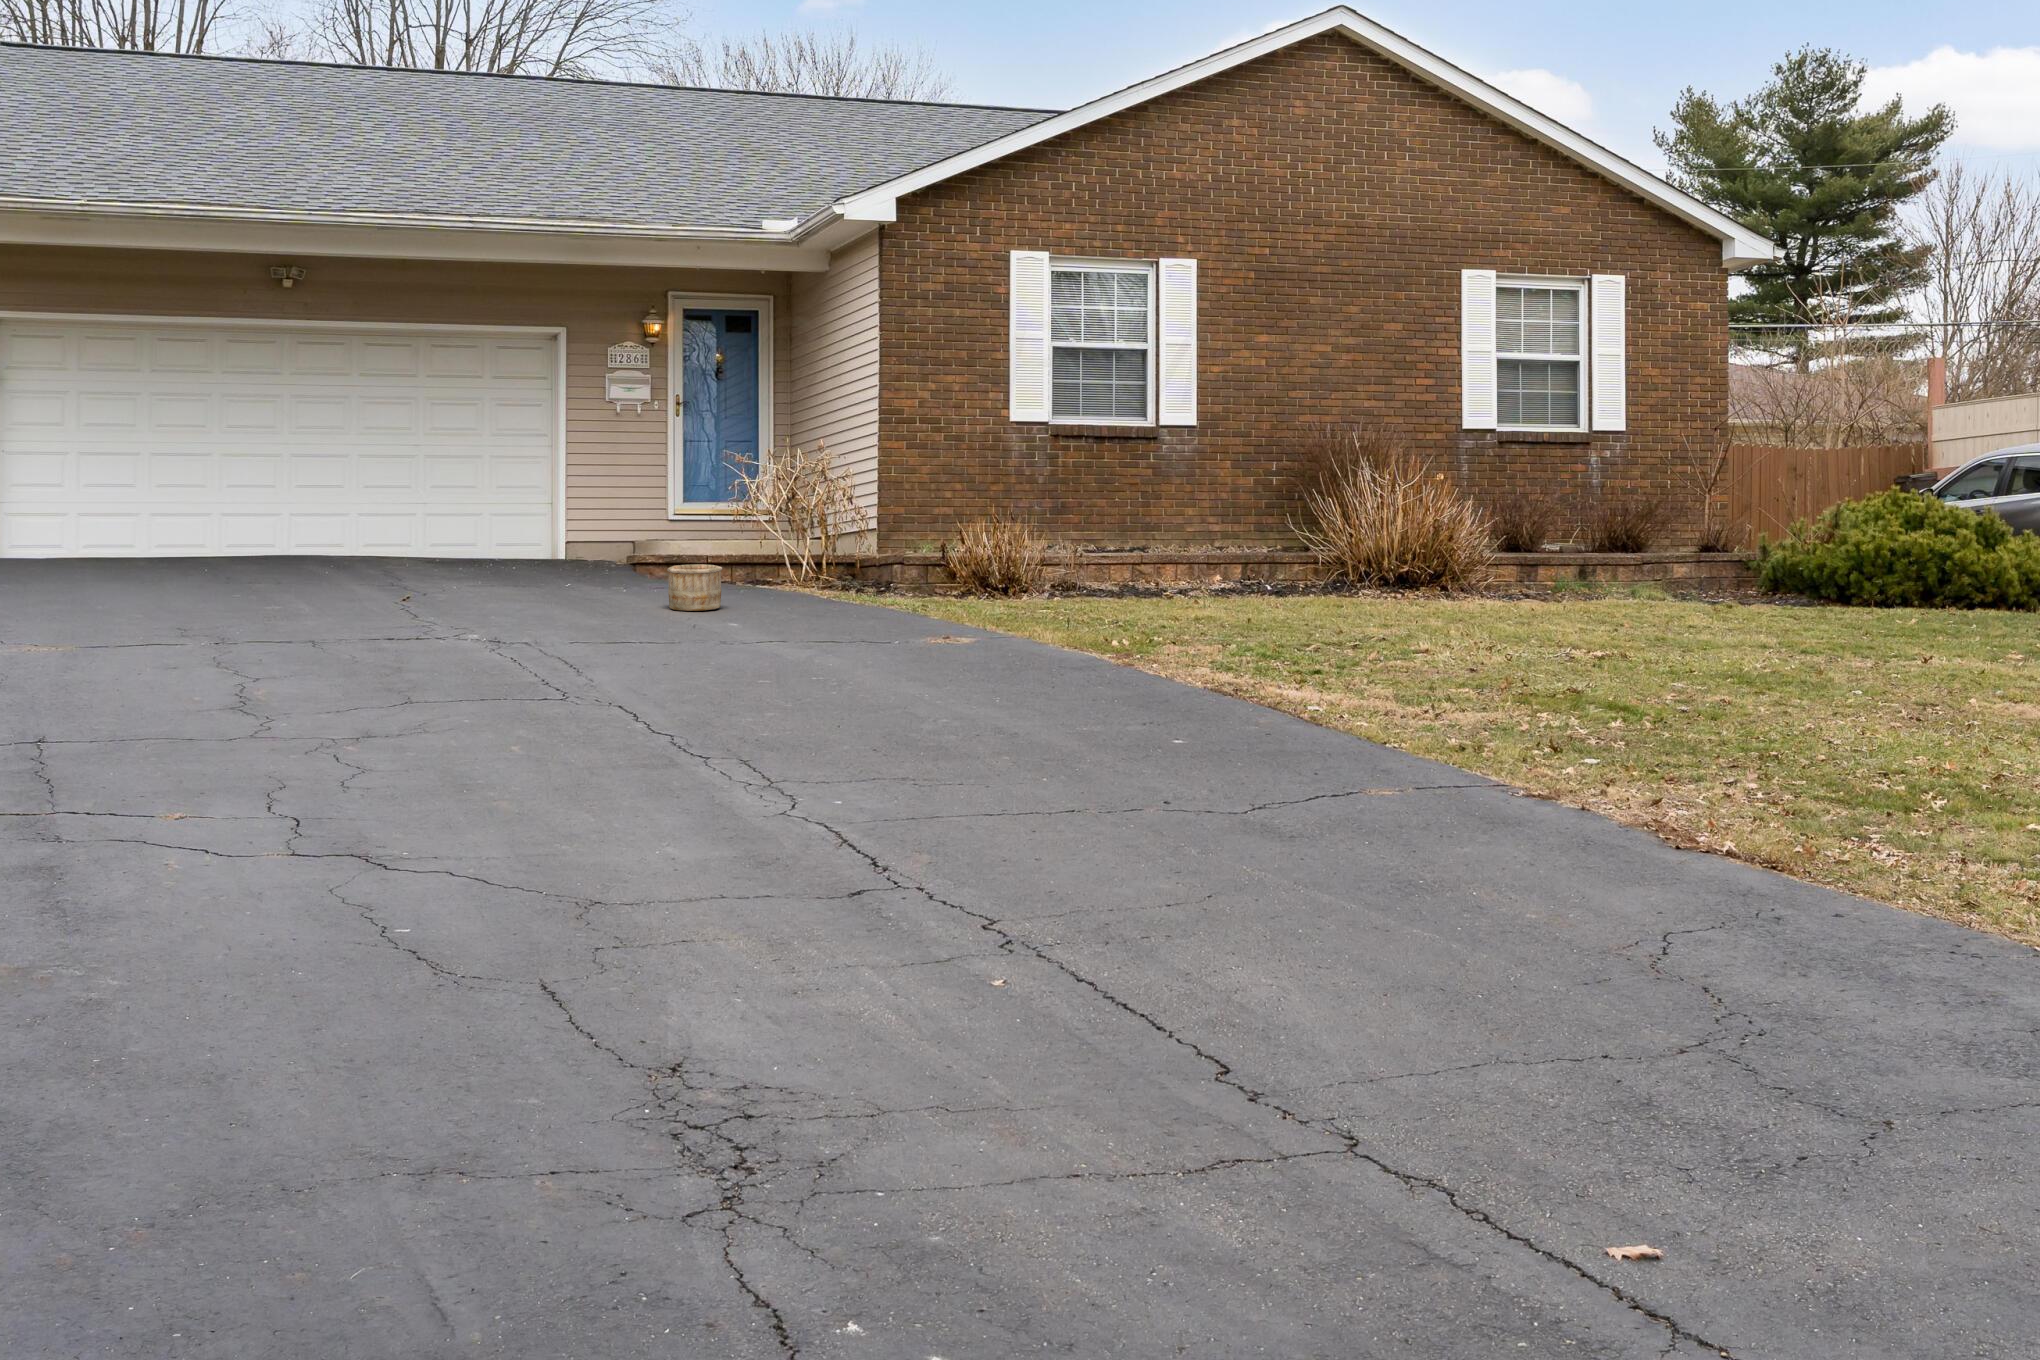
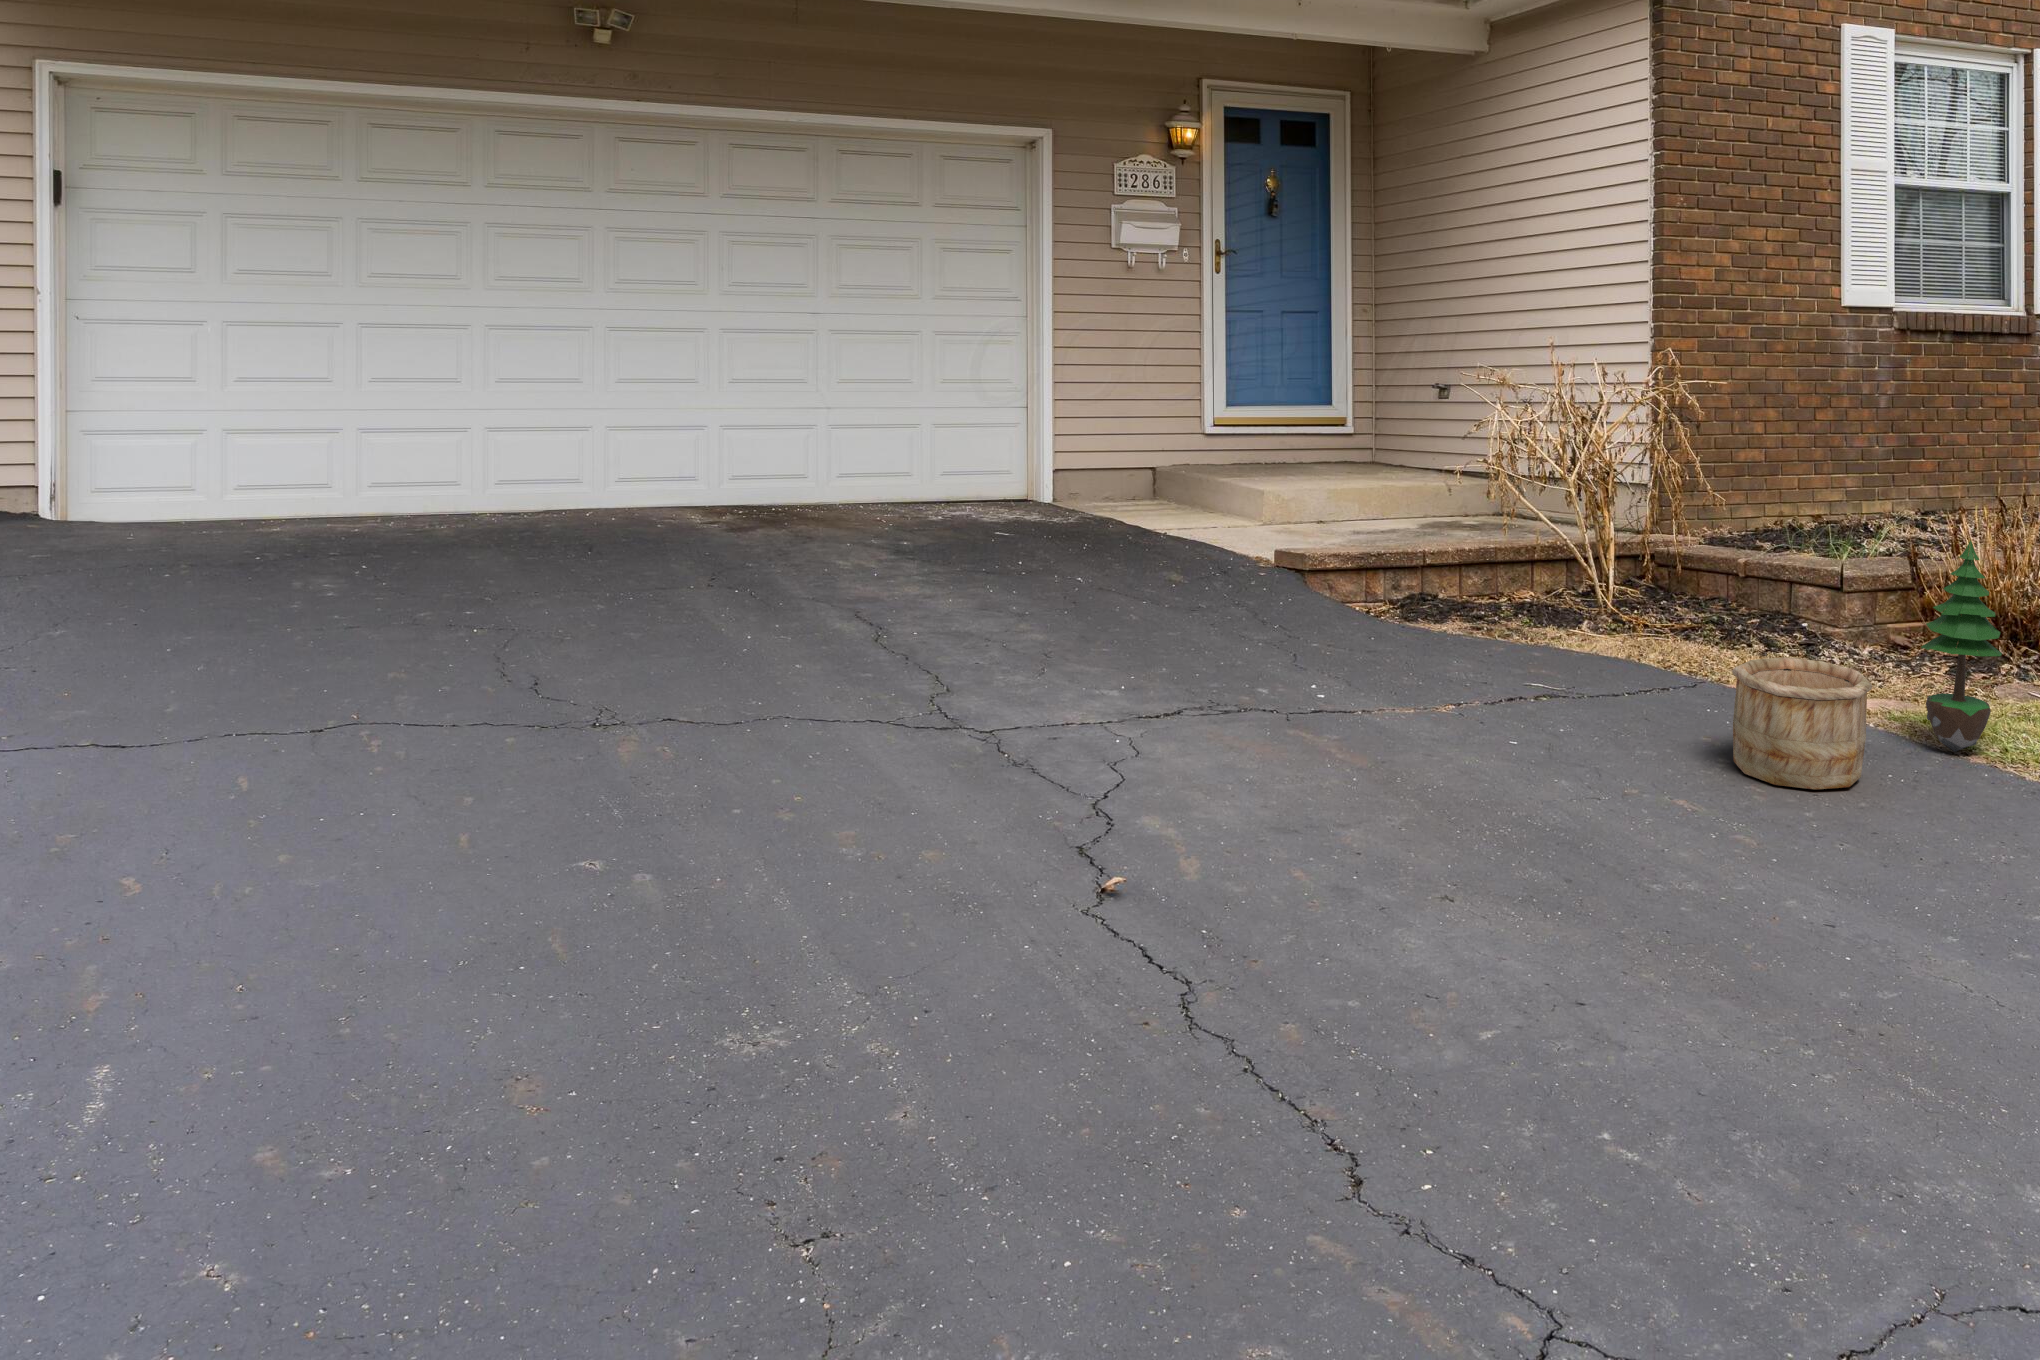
potted tree: none [769,515,801,608] -> present [1921,540,2002,752]

